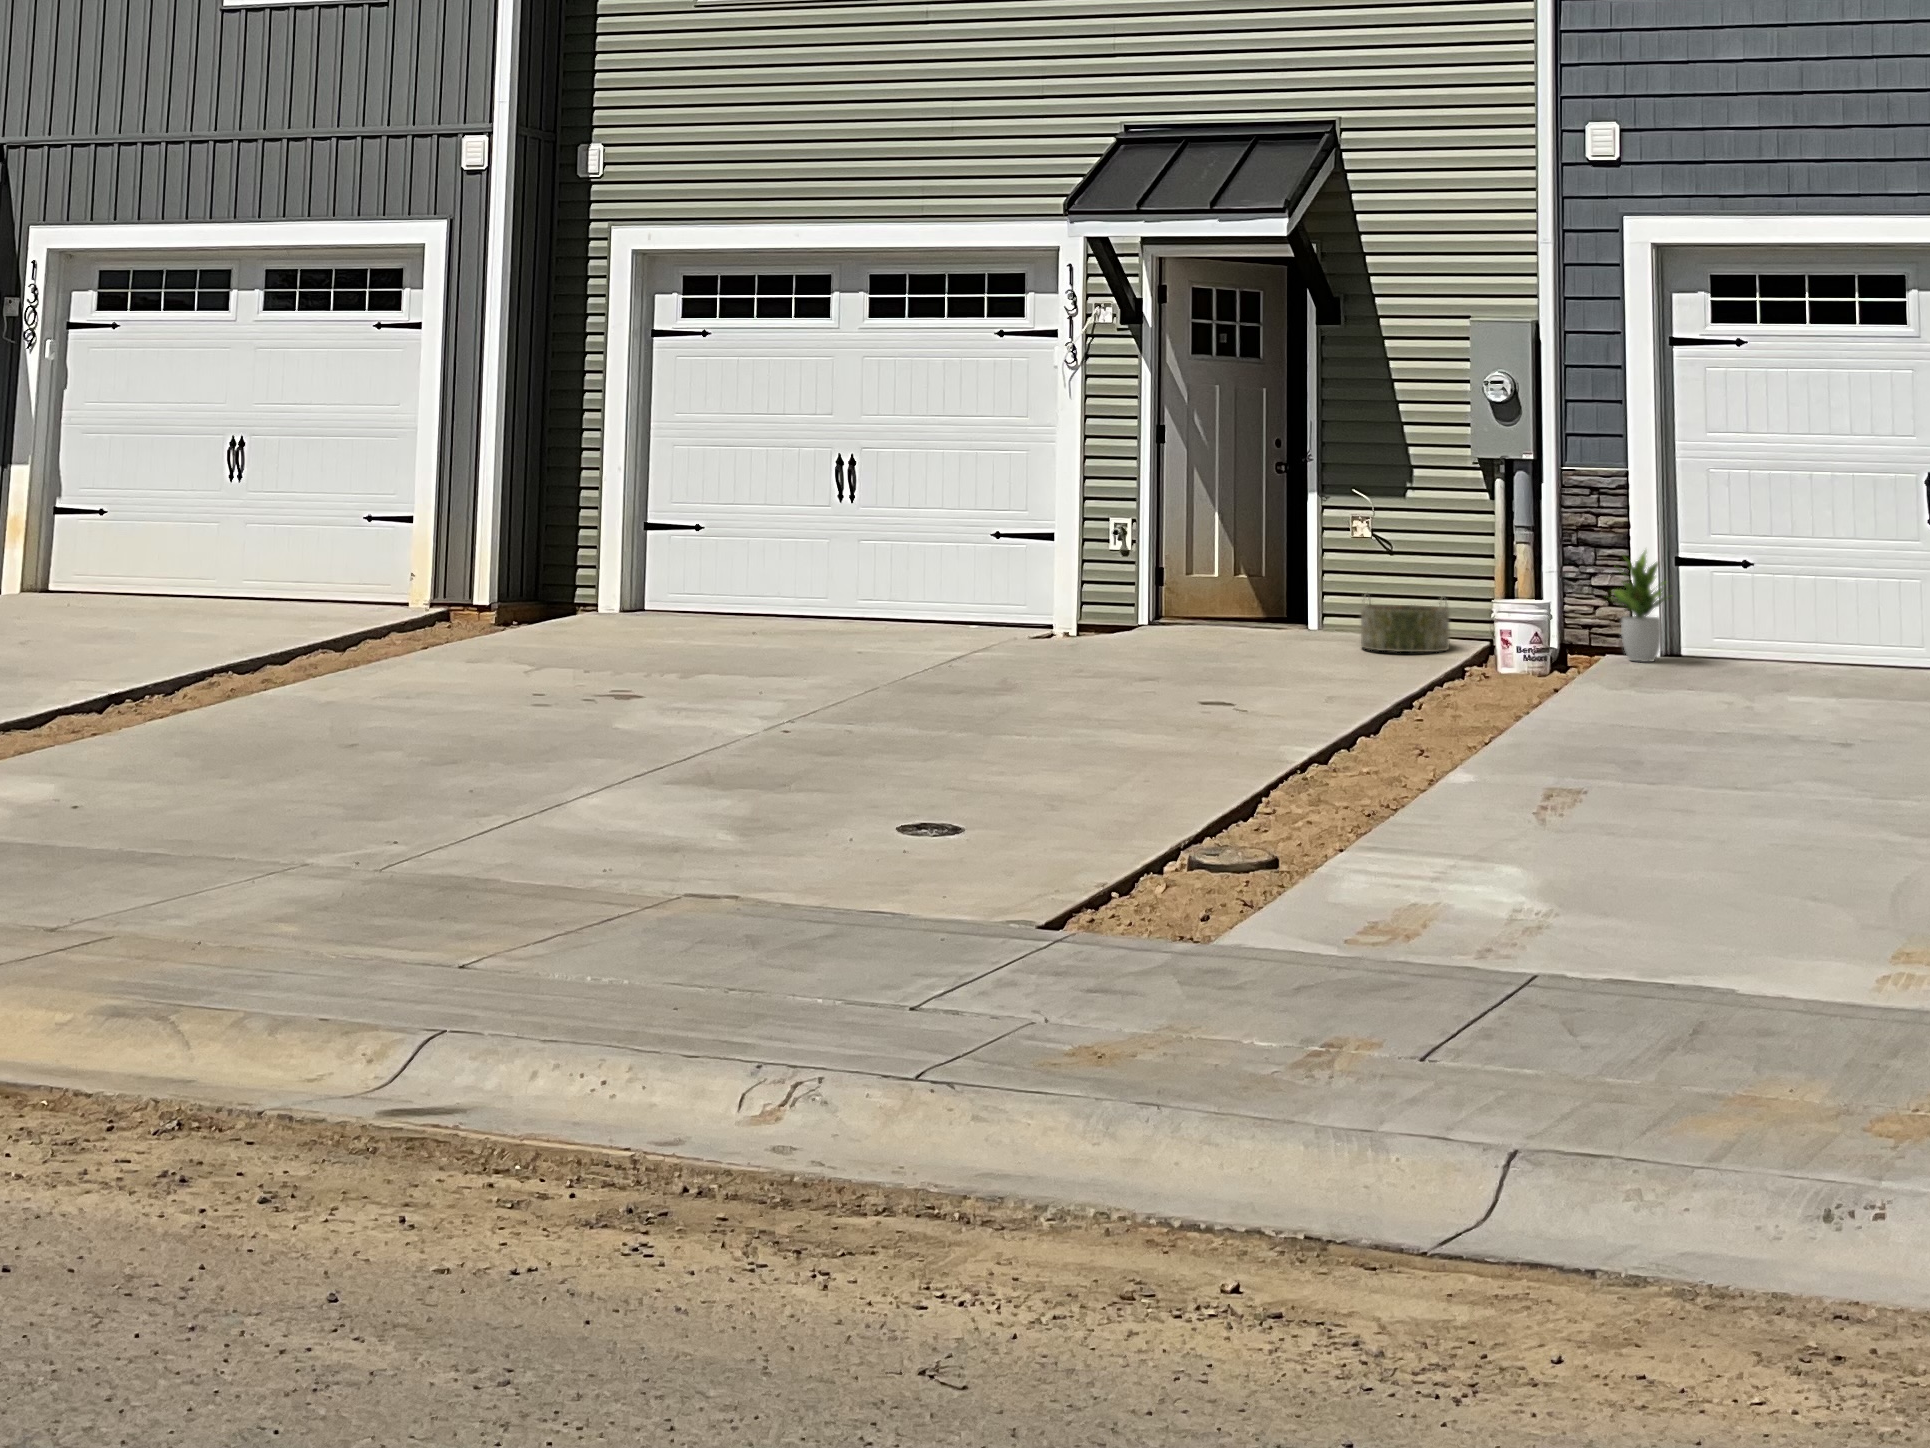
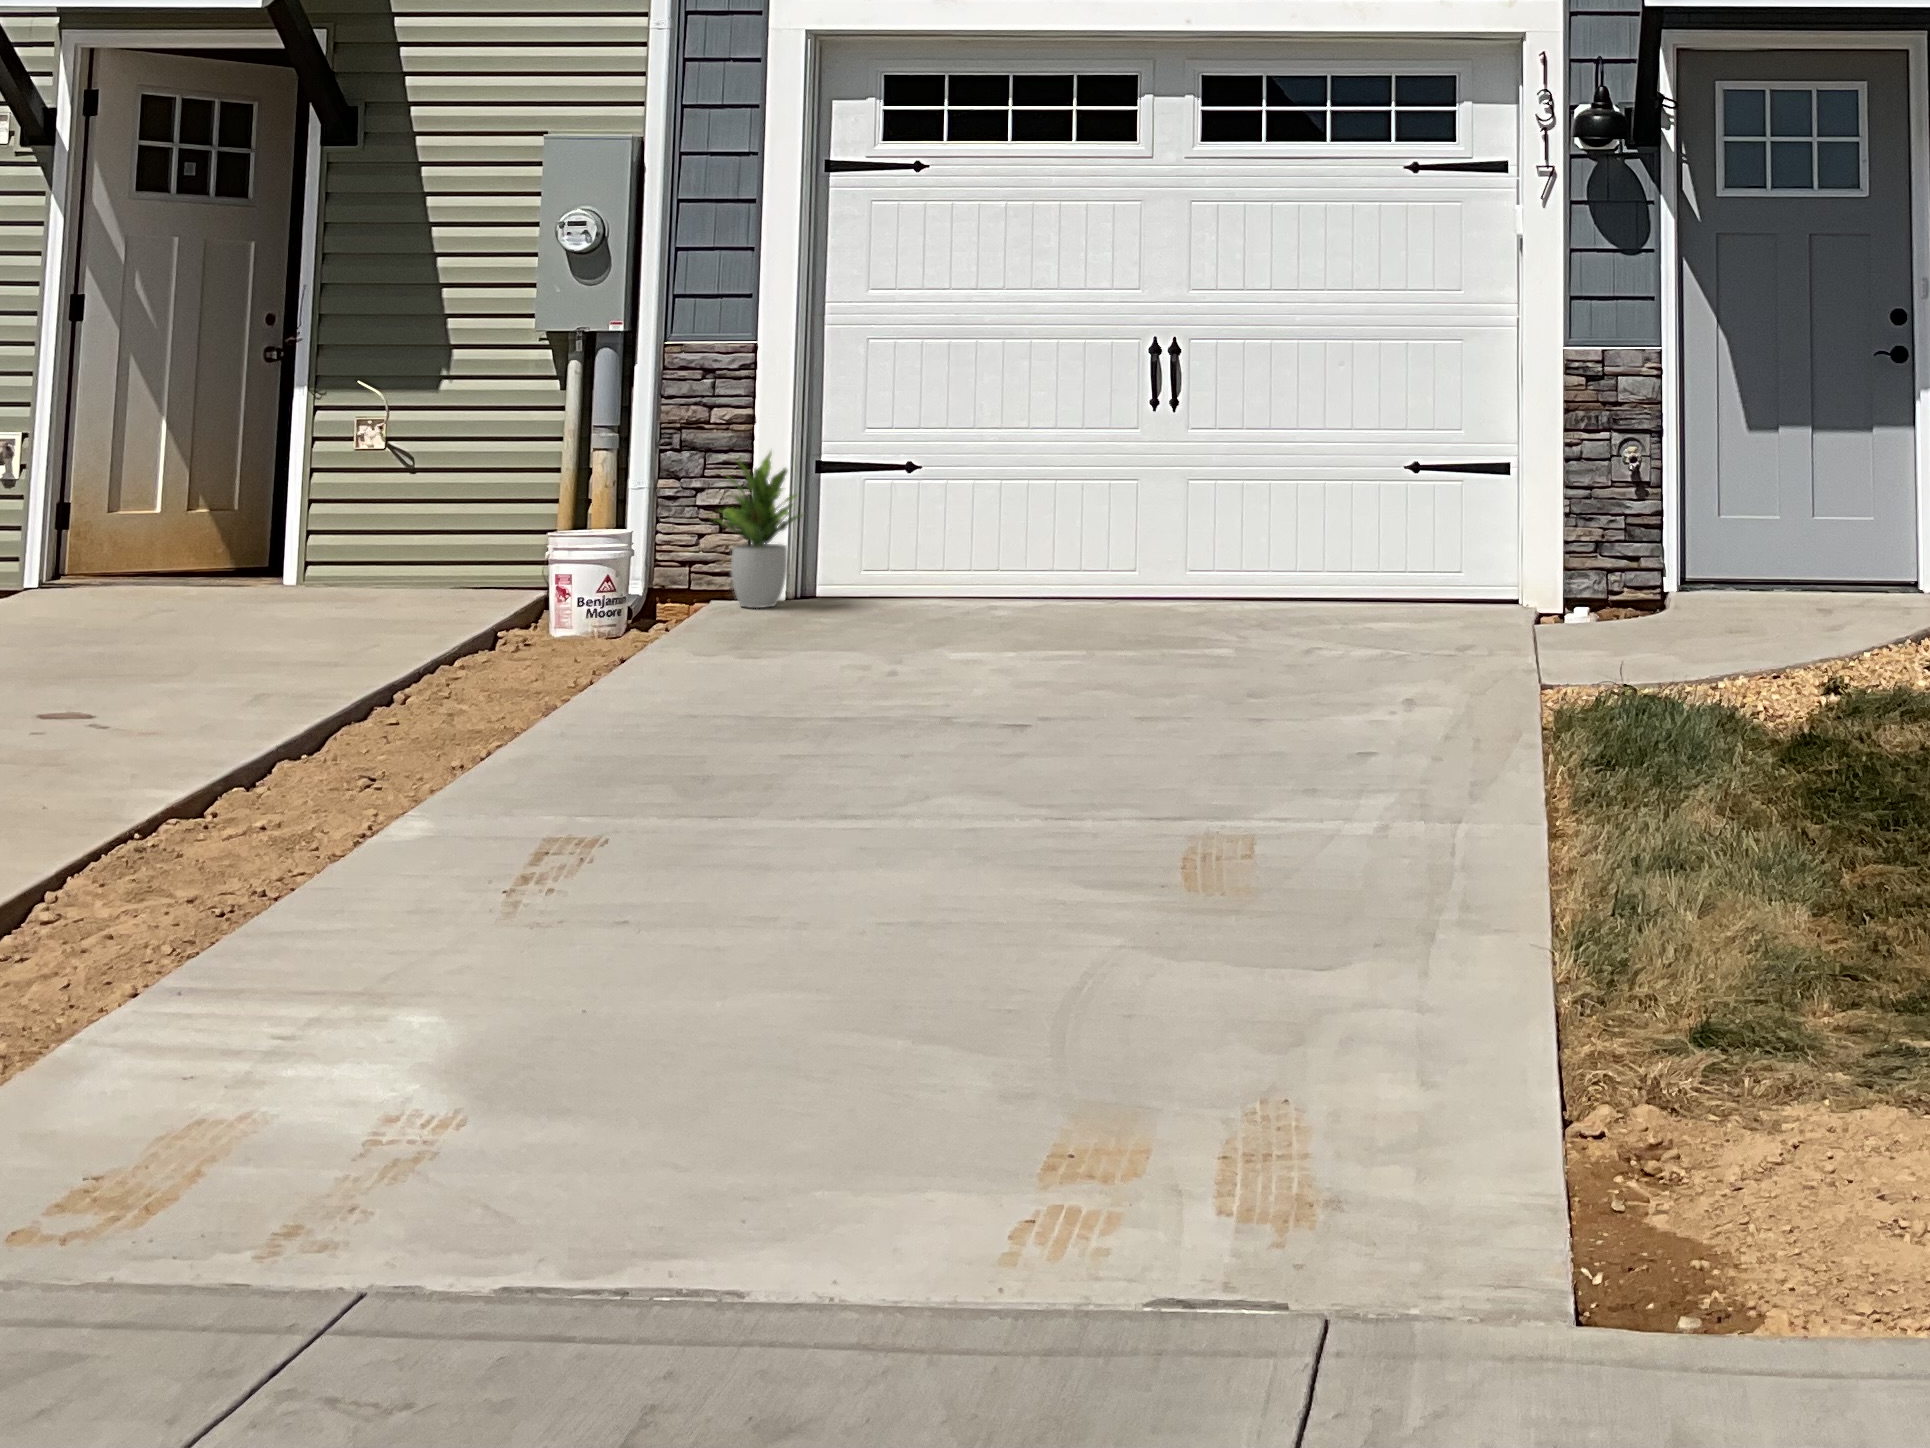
basket: present [1361,596,1450,652] -> none [357,523,490,607]

